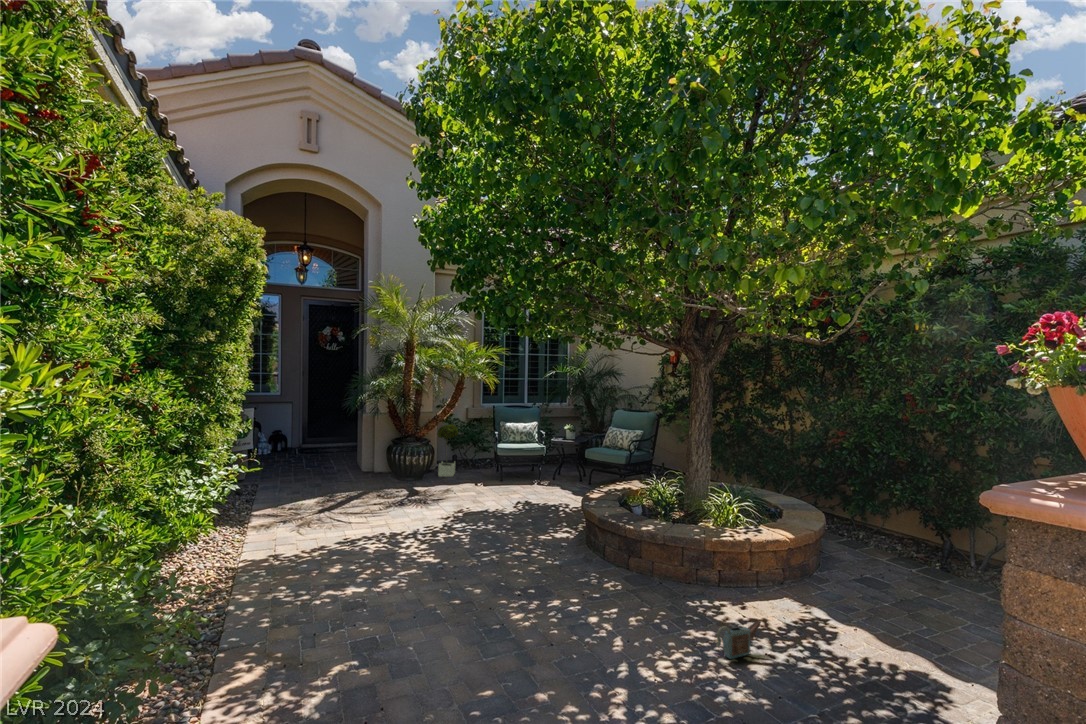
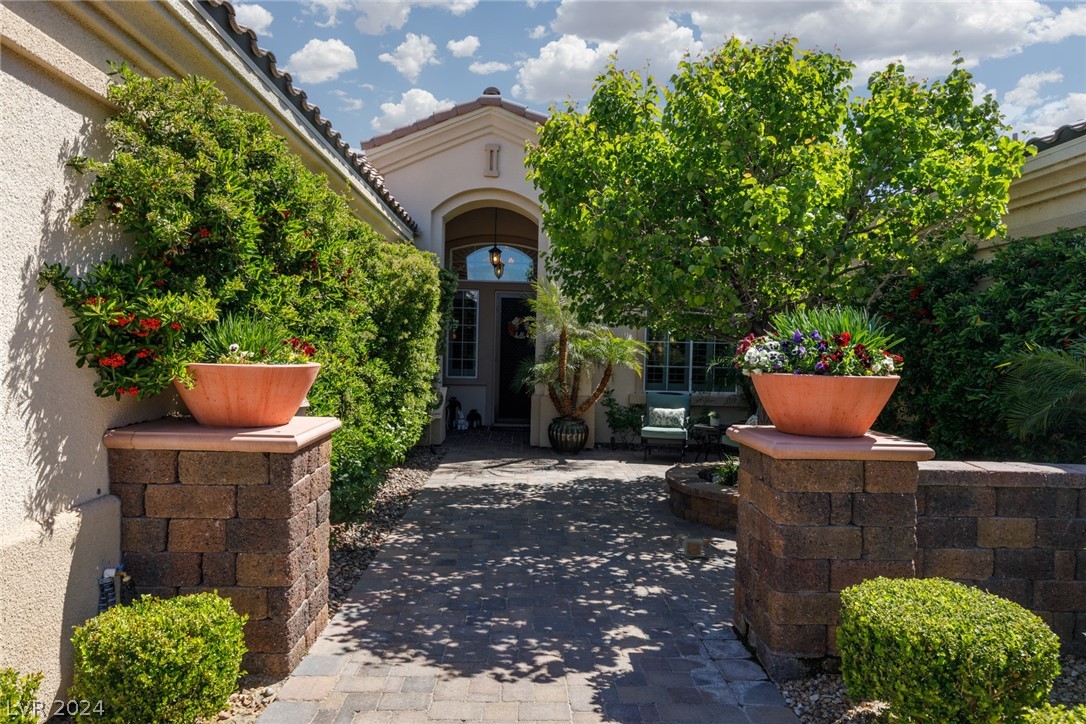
potted tree: present [437,424,458,477] -> none [593,407,613,455]

